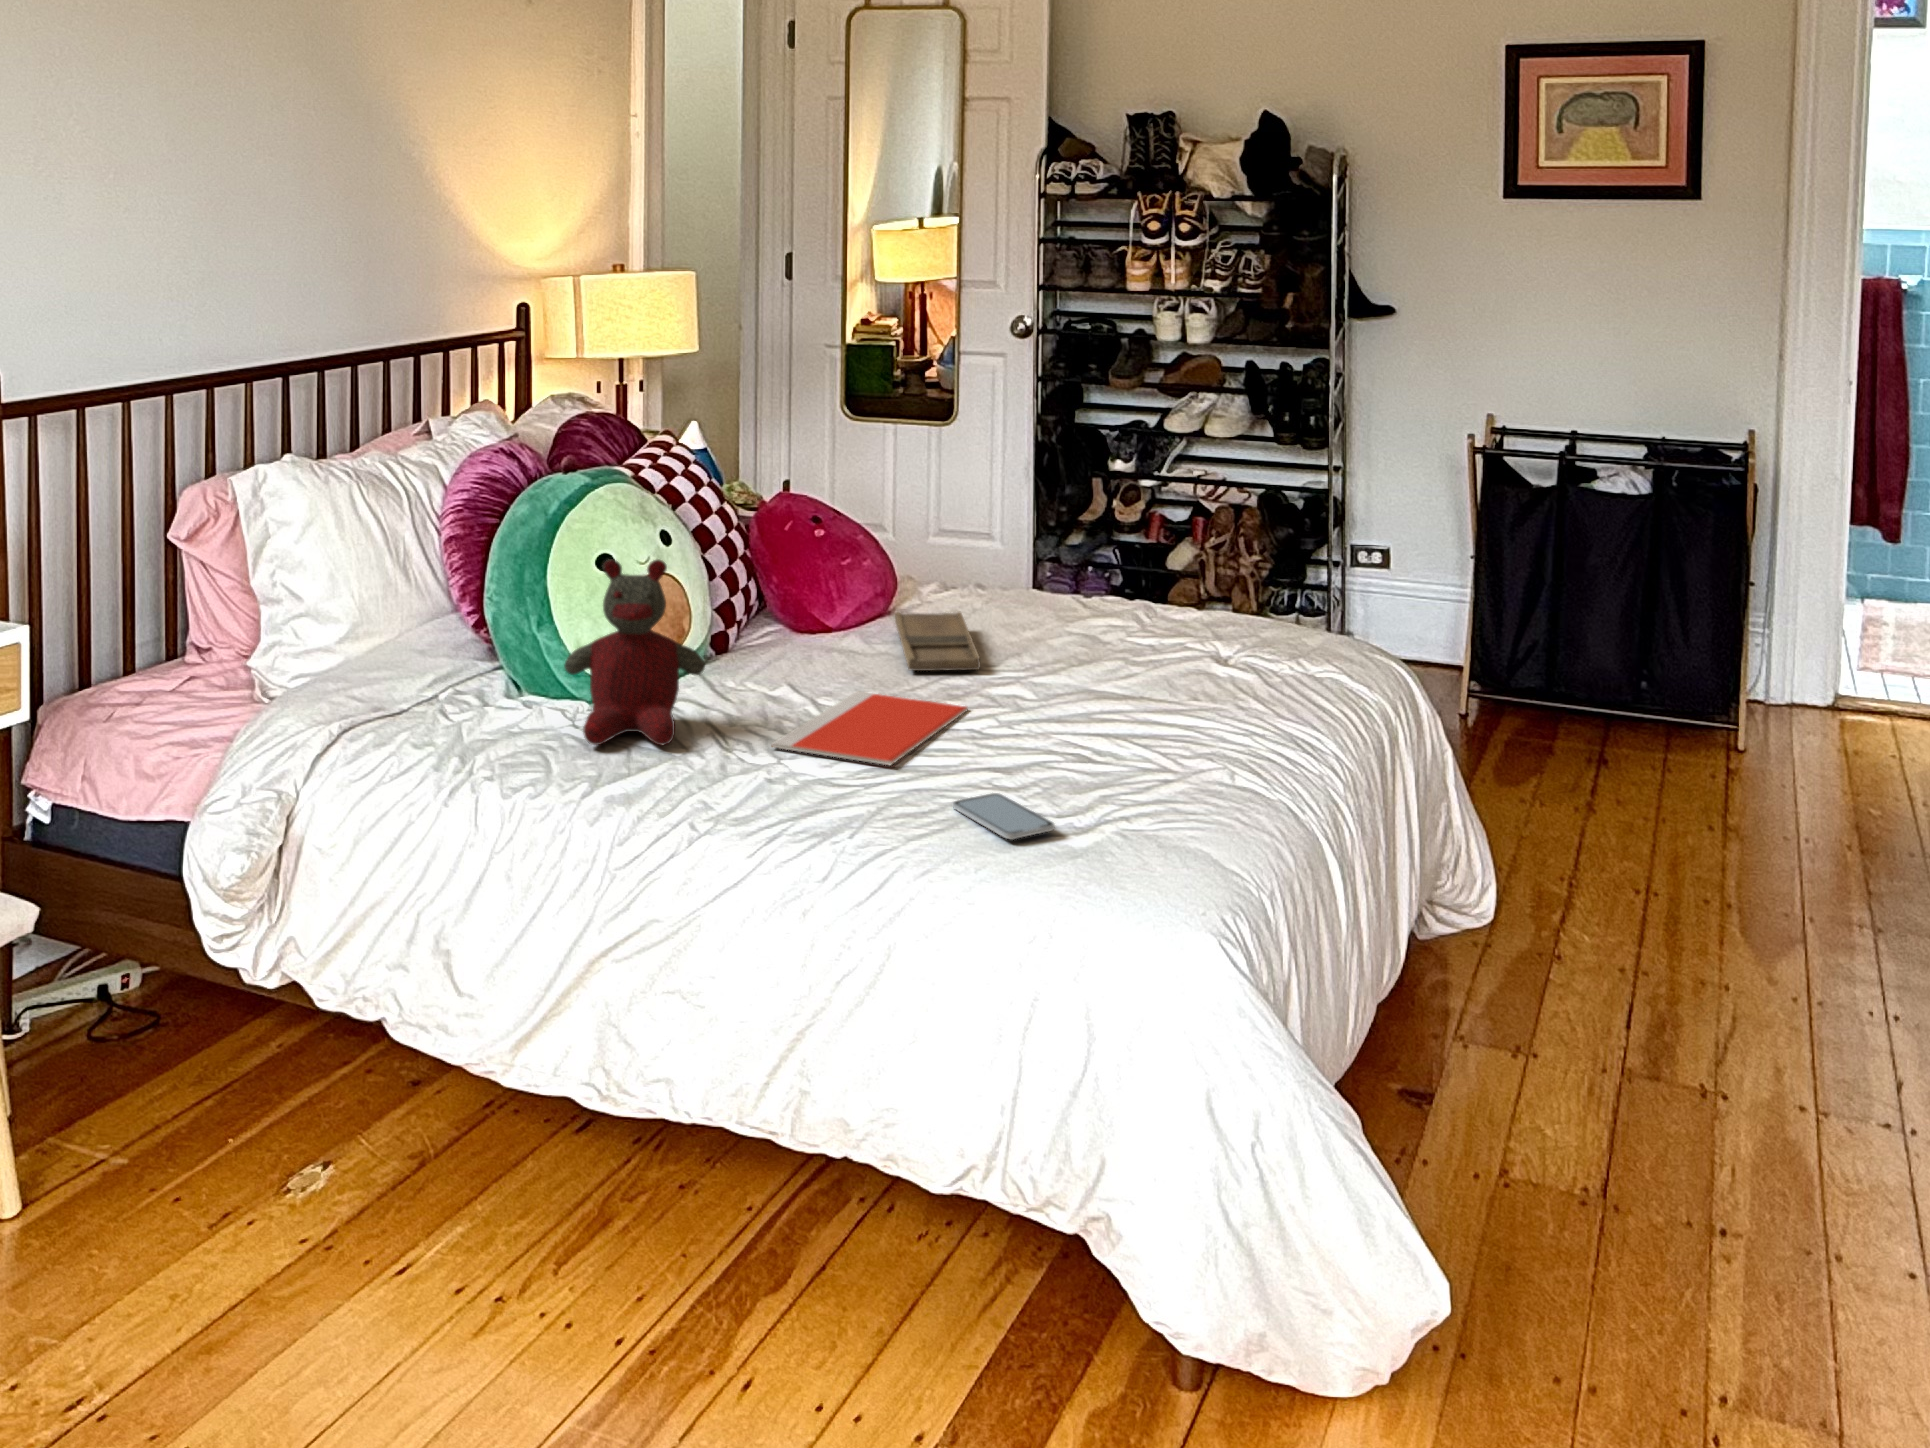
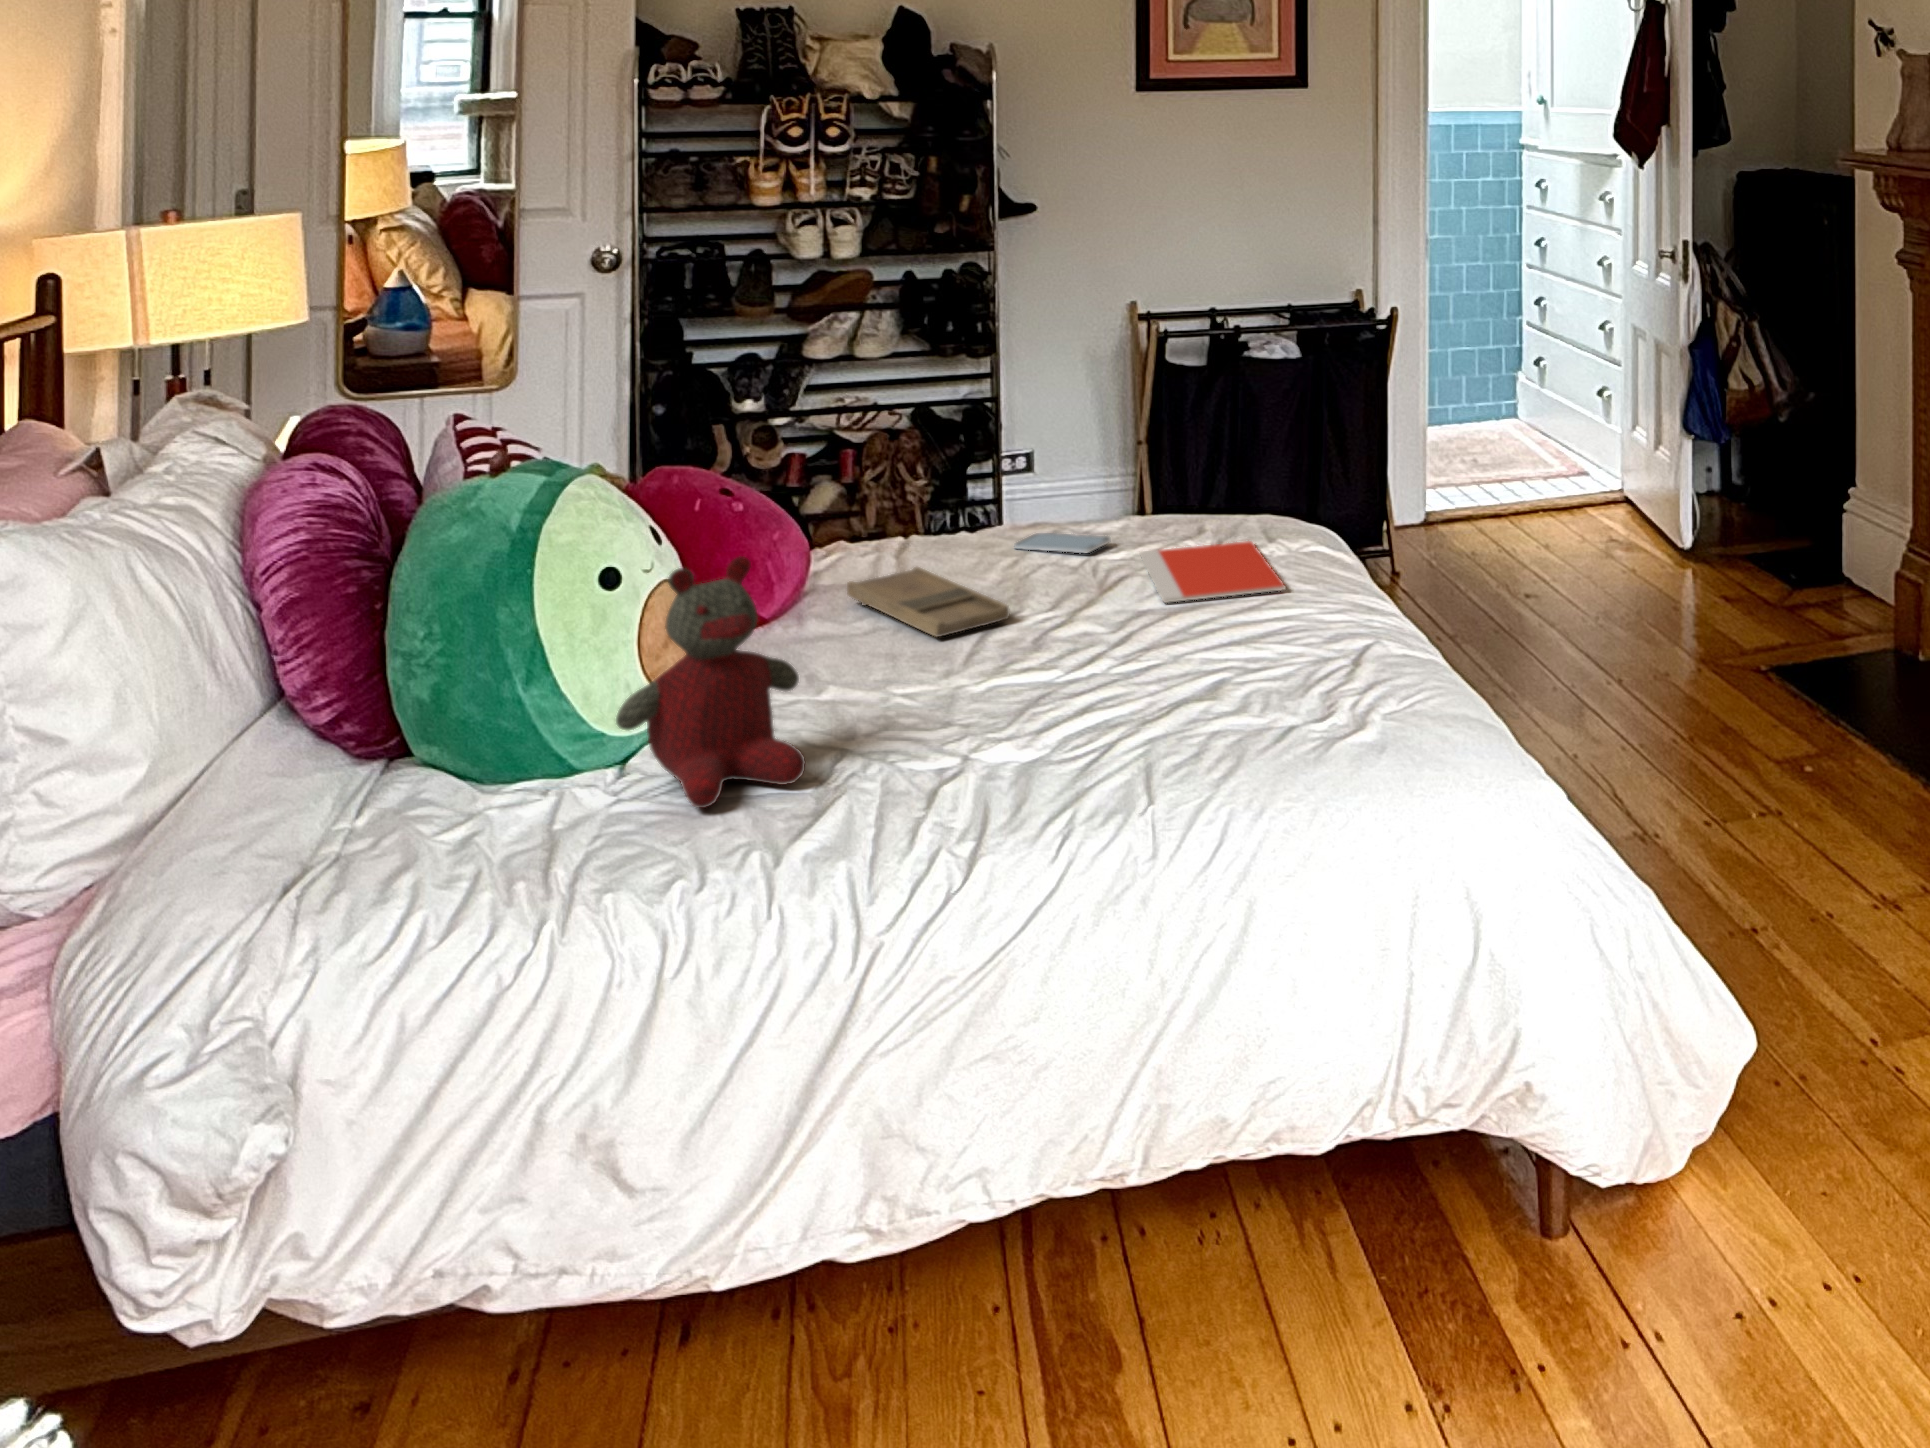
notebook: present [771,692,968,765] -> present [1140,541,1285,603]
smartphone: present [953,793,1055,840] -> present [1014,533,1111,553]

